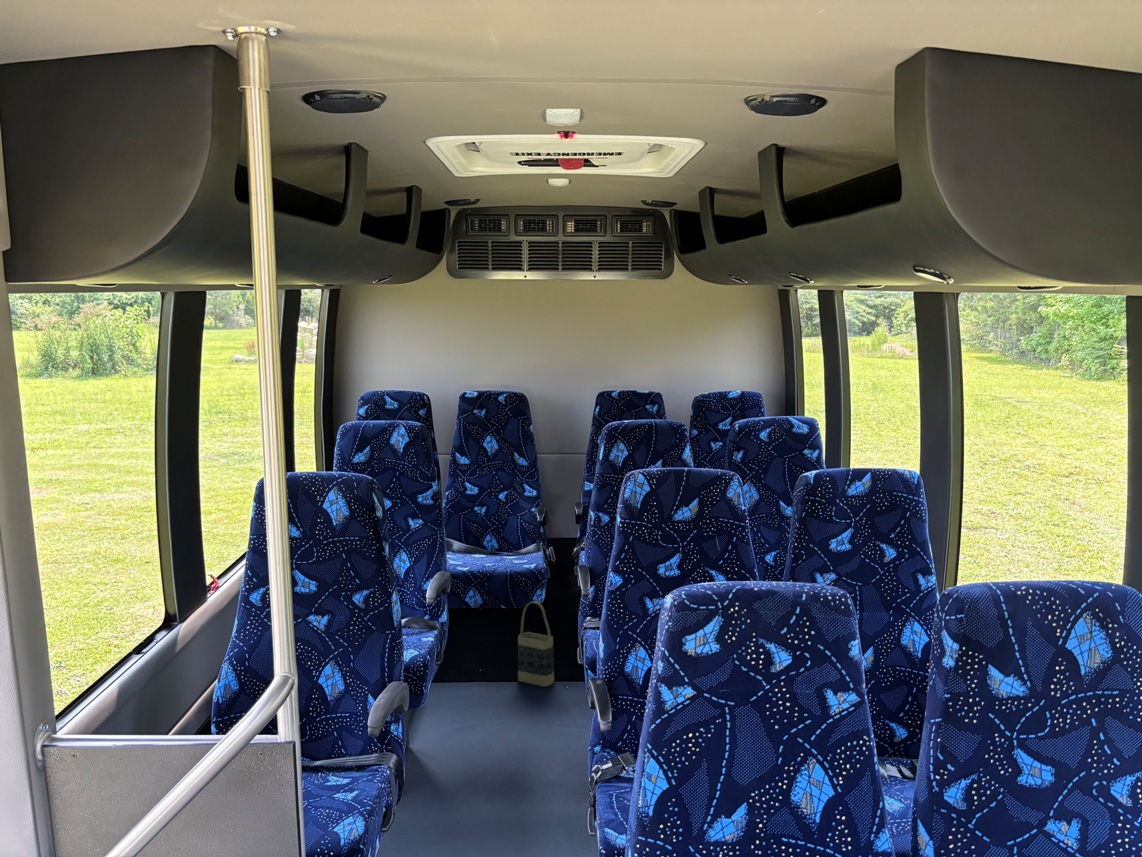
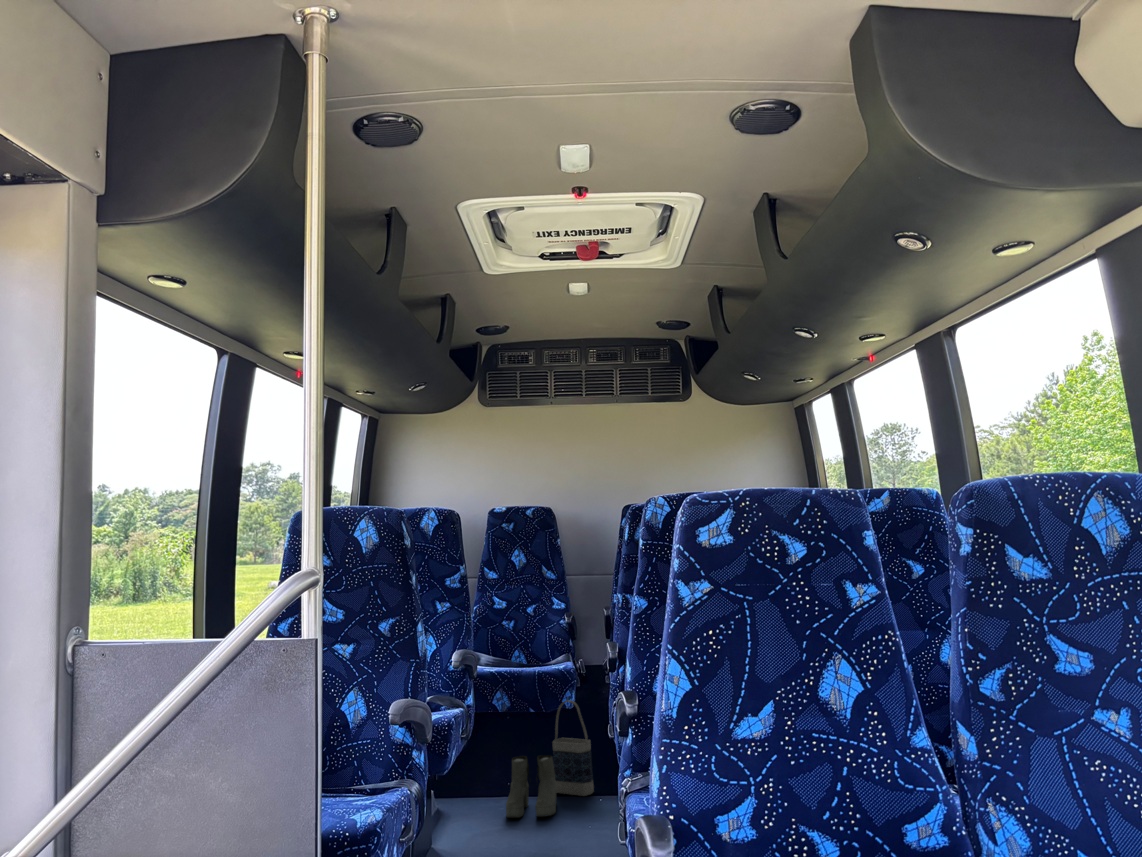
boots: none [473,653,521,712] -> present [506,755,557,818]

